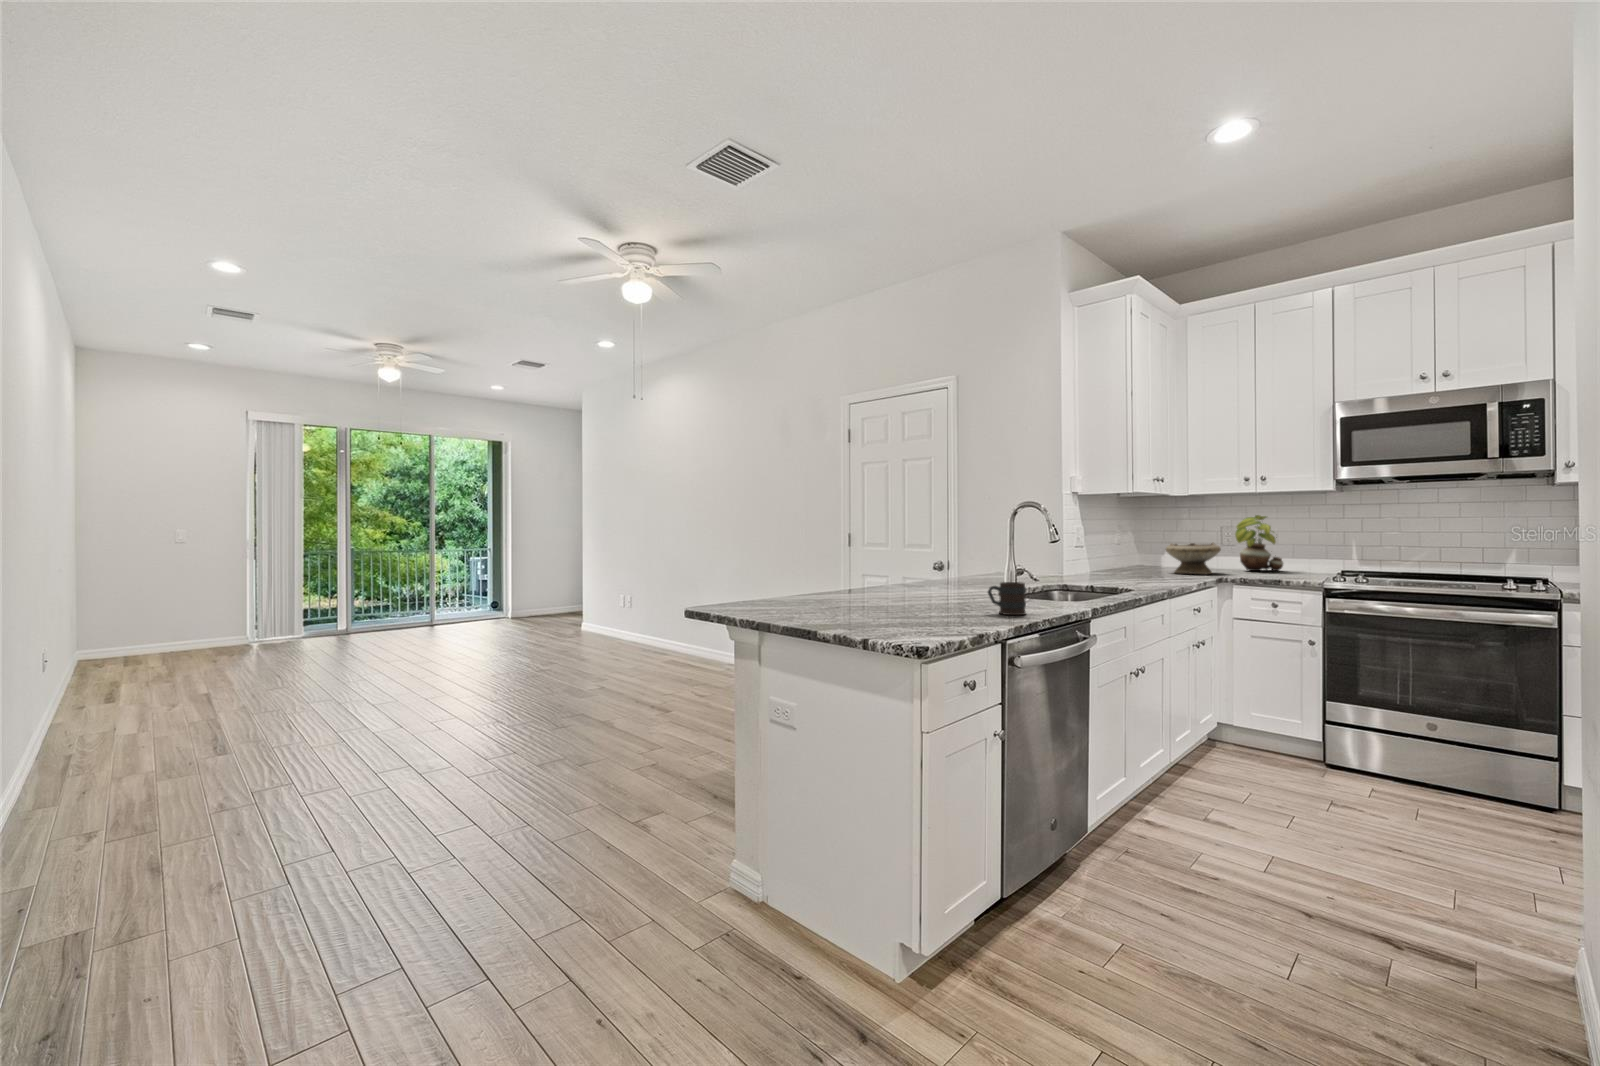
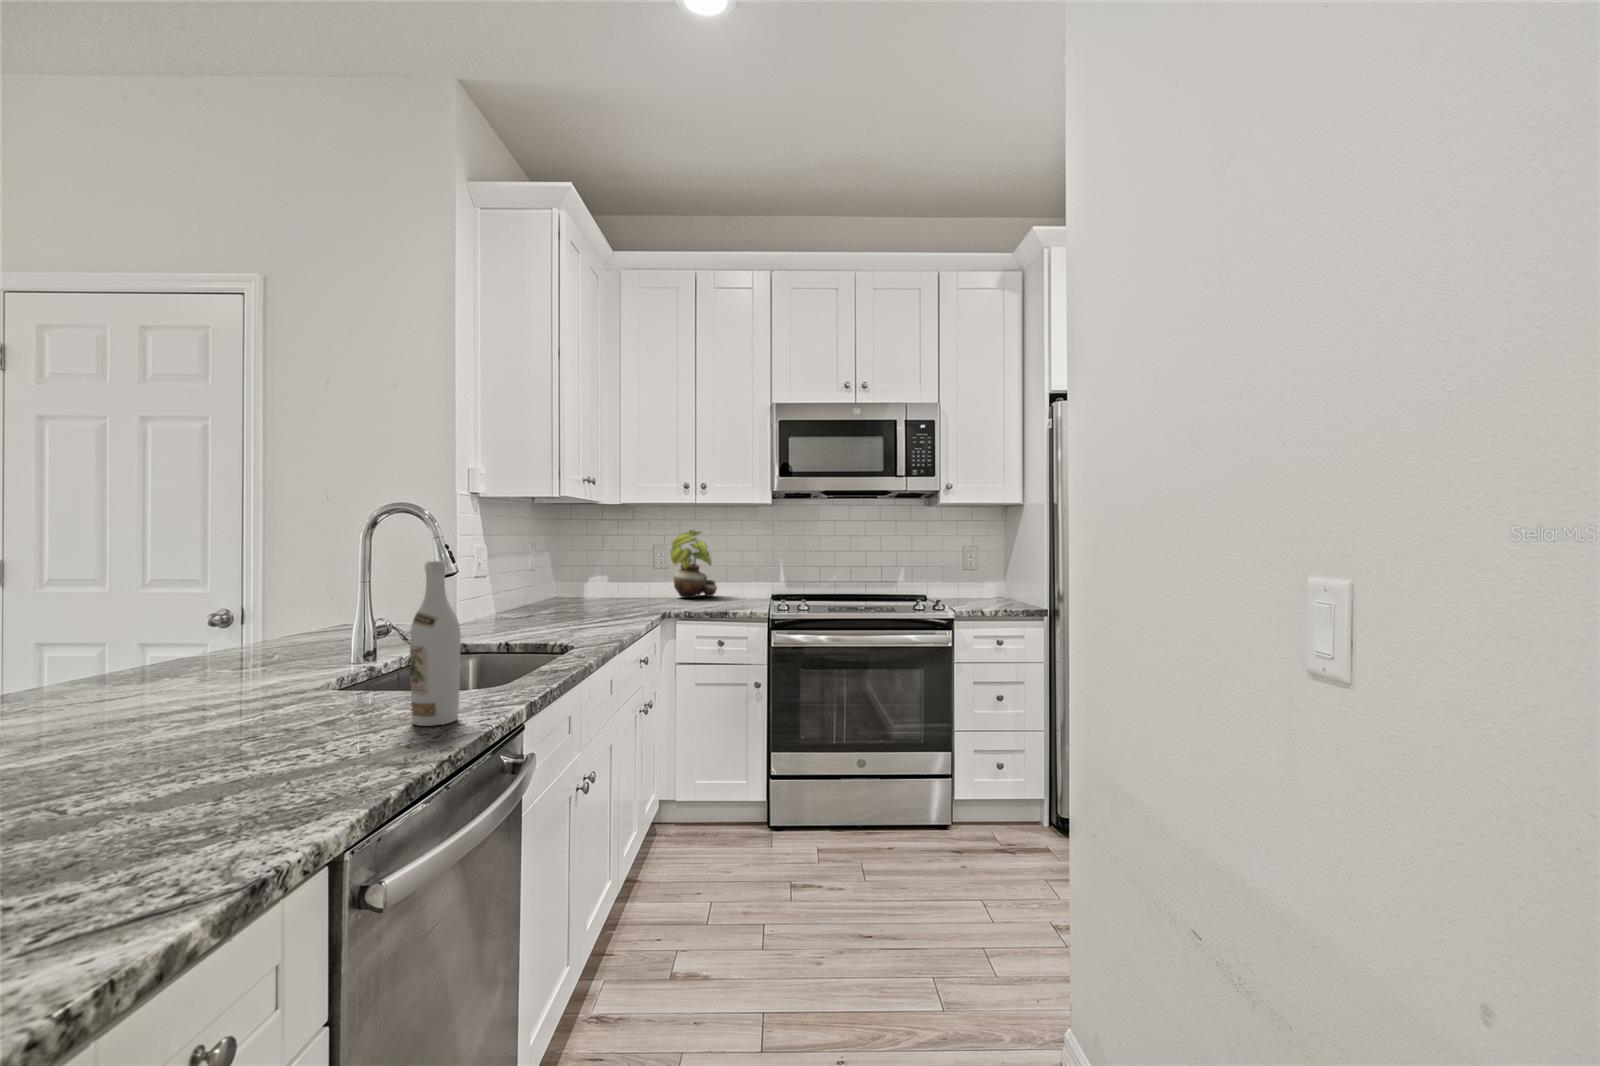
wine bottle: none [1029,525,1053,607] -> present [410,561,461,726]
bowl: present [1166,543,1221,574] -> none [594,565,659,608]
mug: present [988,582,1026,615] -> none [311,692,408,775]

